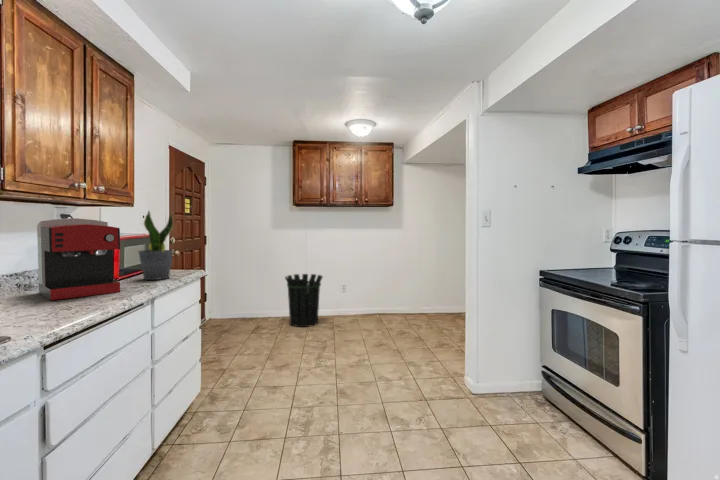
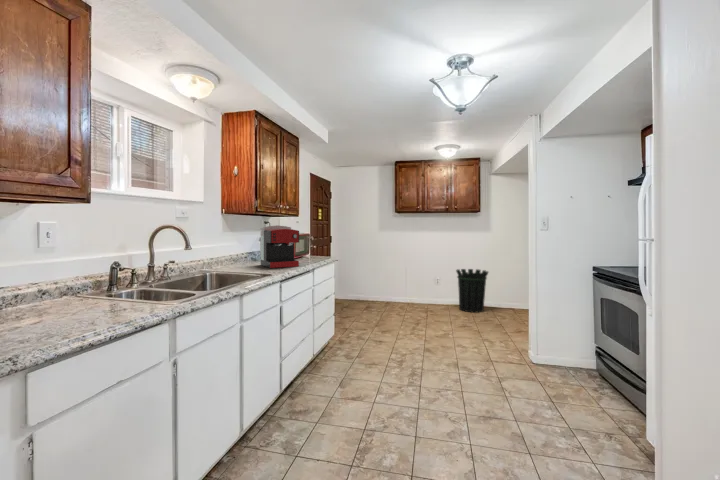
potted plant: present [139,211,173,280] -> none [303,220,322,262]
waste bin: present [285,274,322,327] -> present [456,269,488,312]

